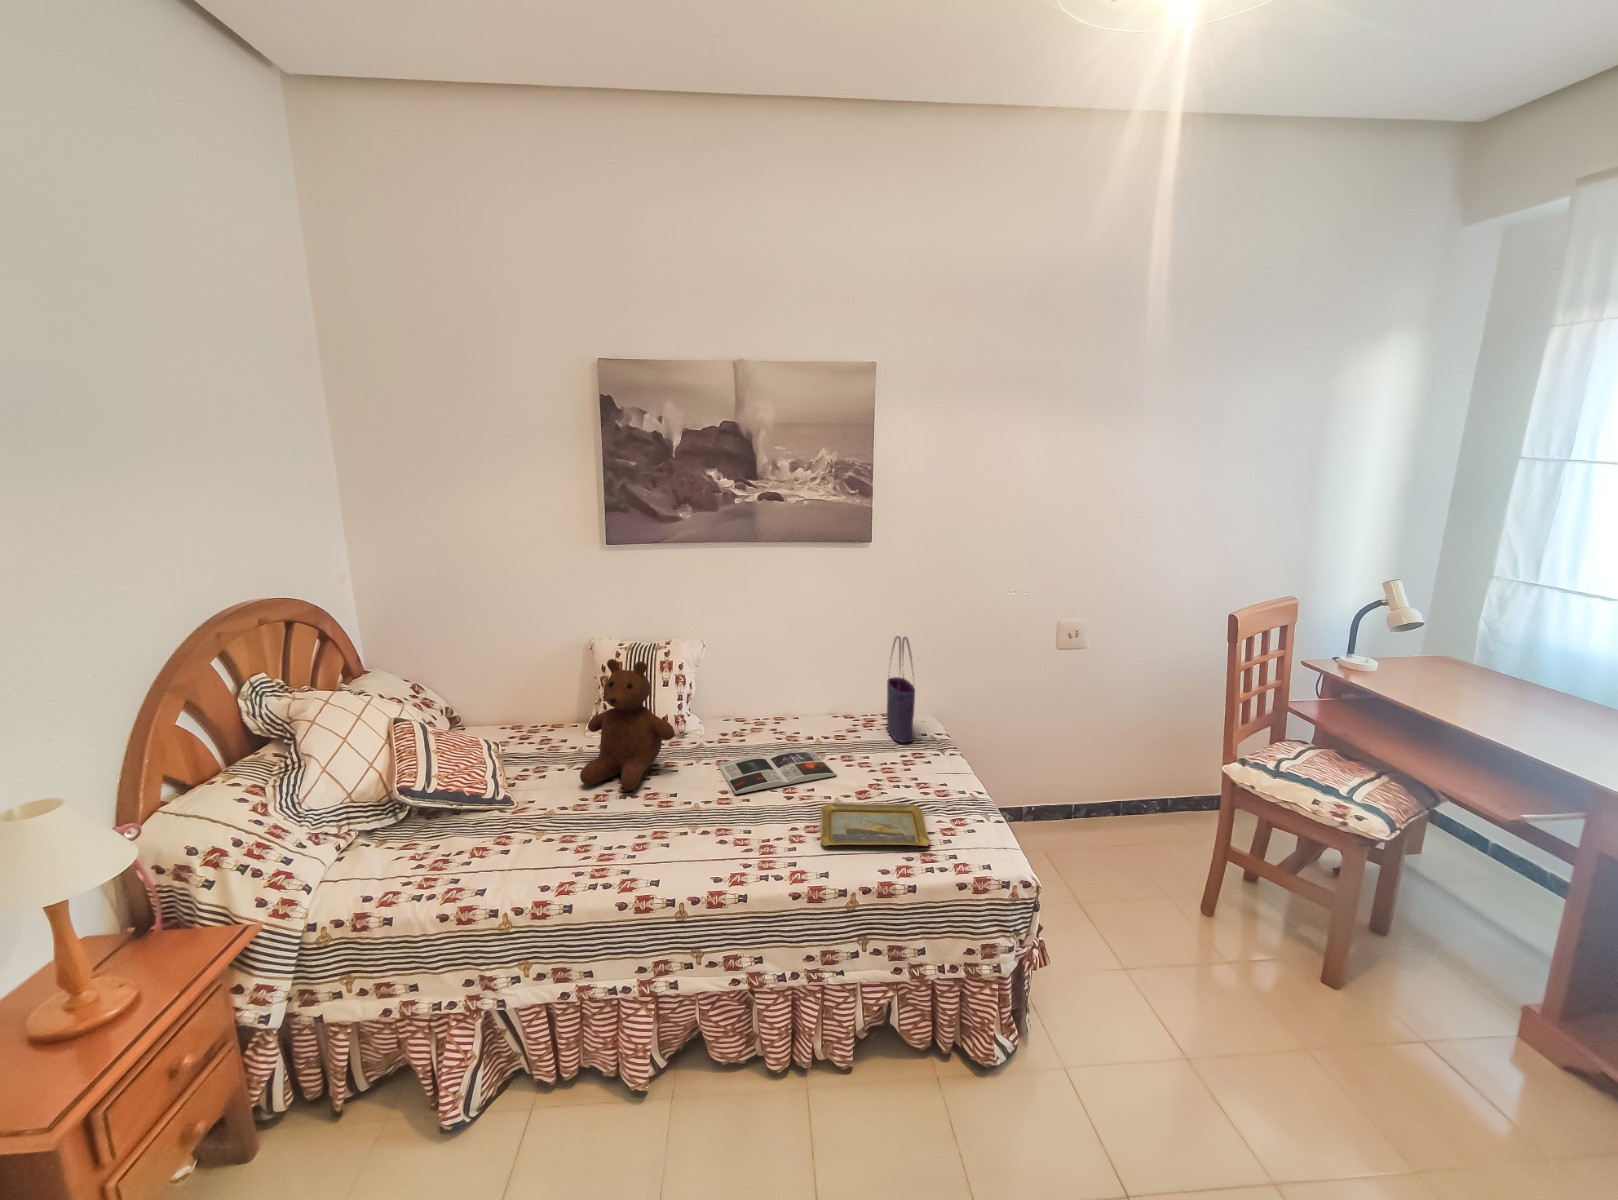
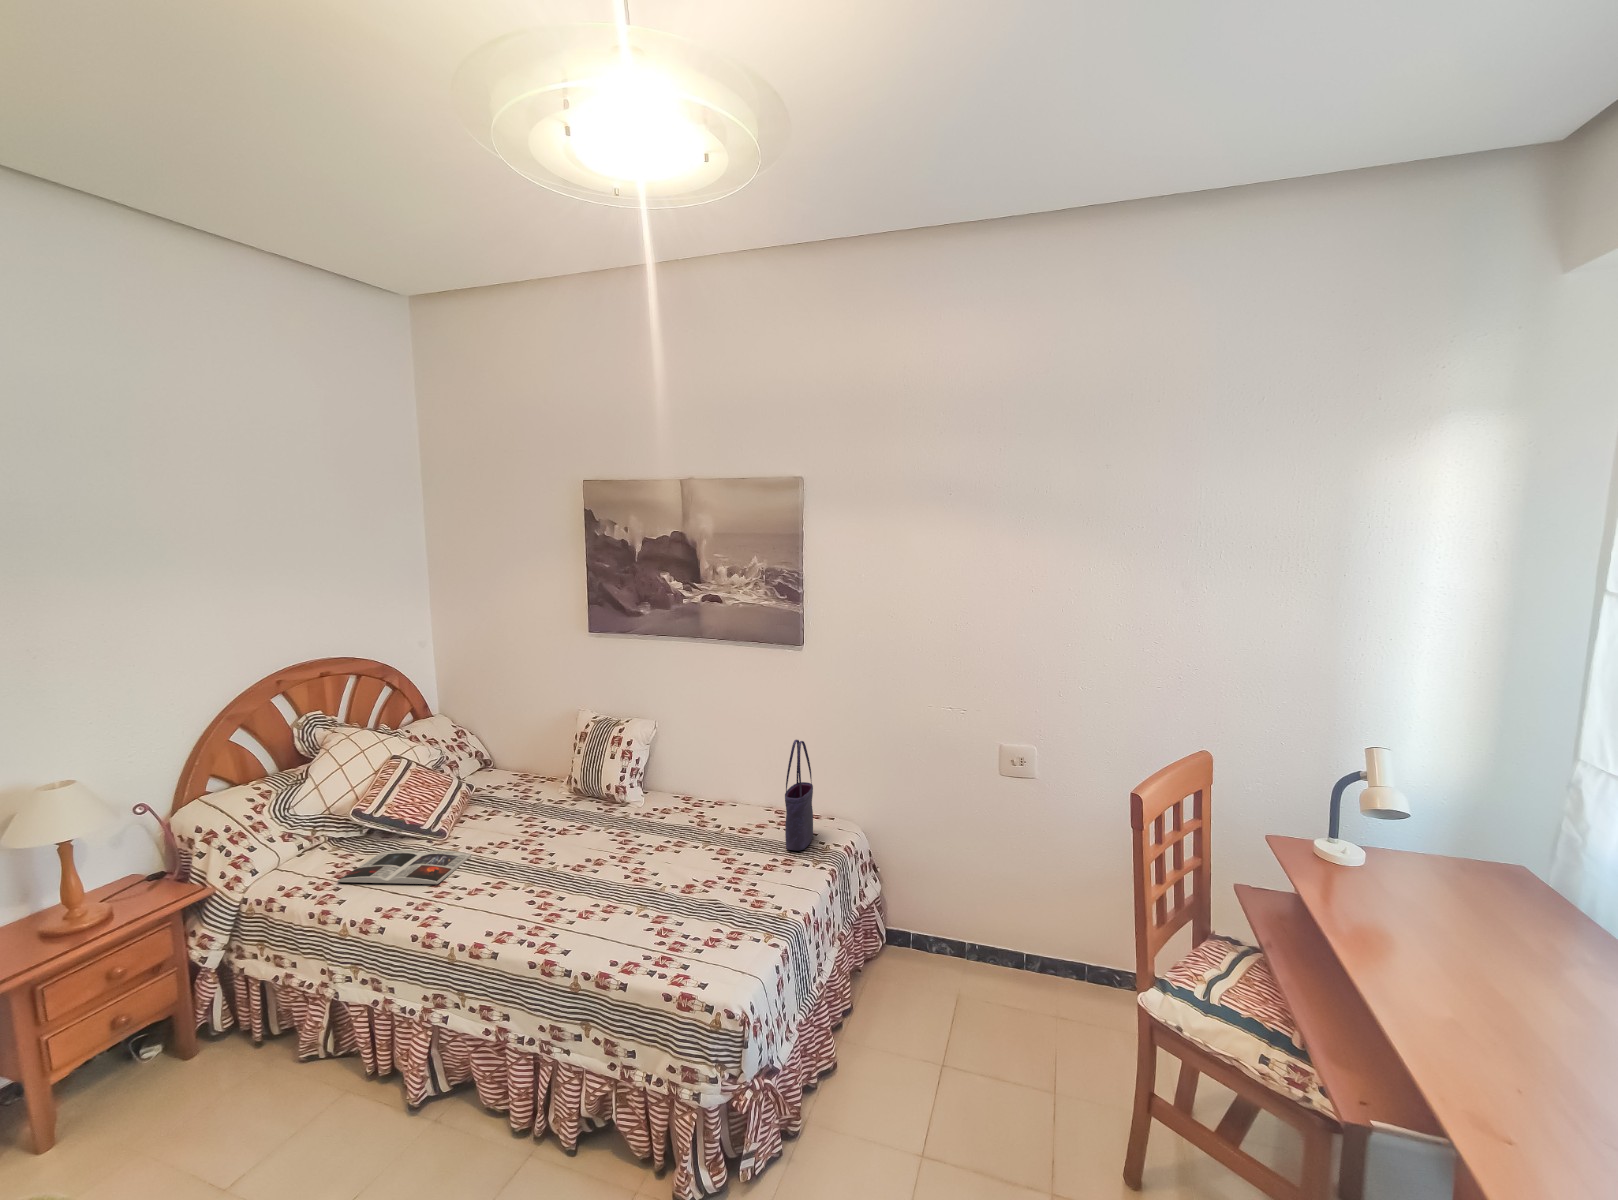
teddy bear: present [580,659,675,790] -> none [499,730,579,845]
magazine: present [718,749,837,794] -> present [337,850,471,884]
tray: present [820,803,930,846] -> none [597,890,718,949]

